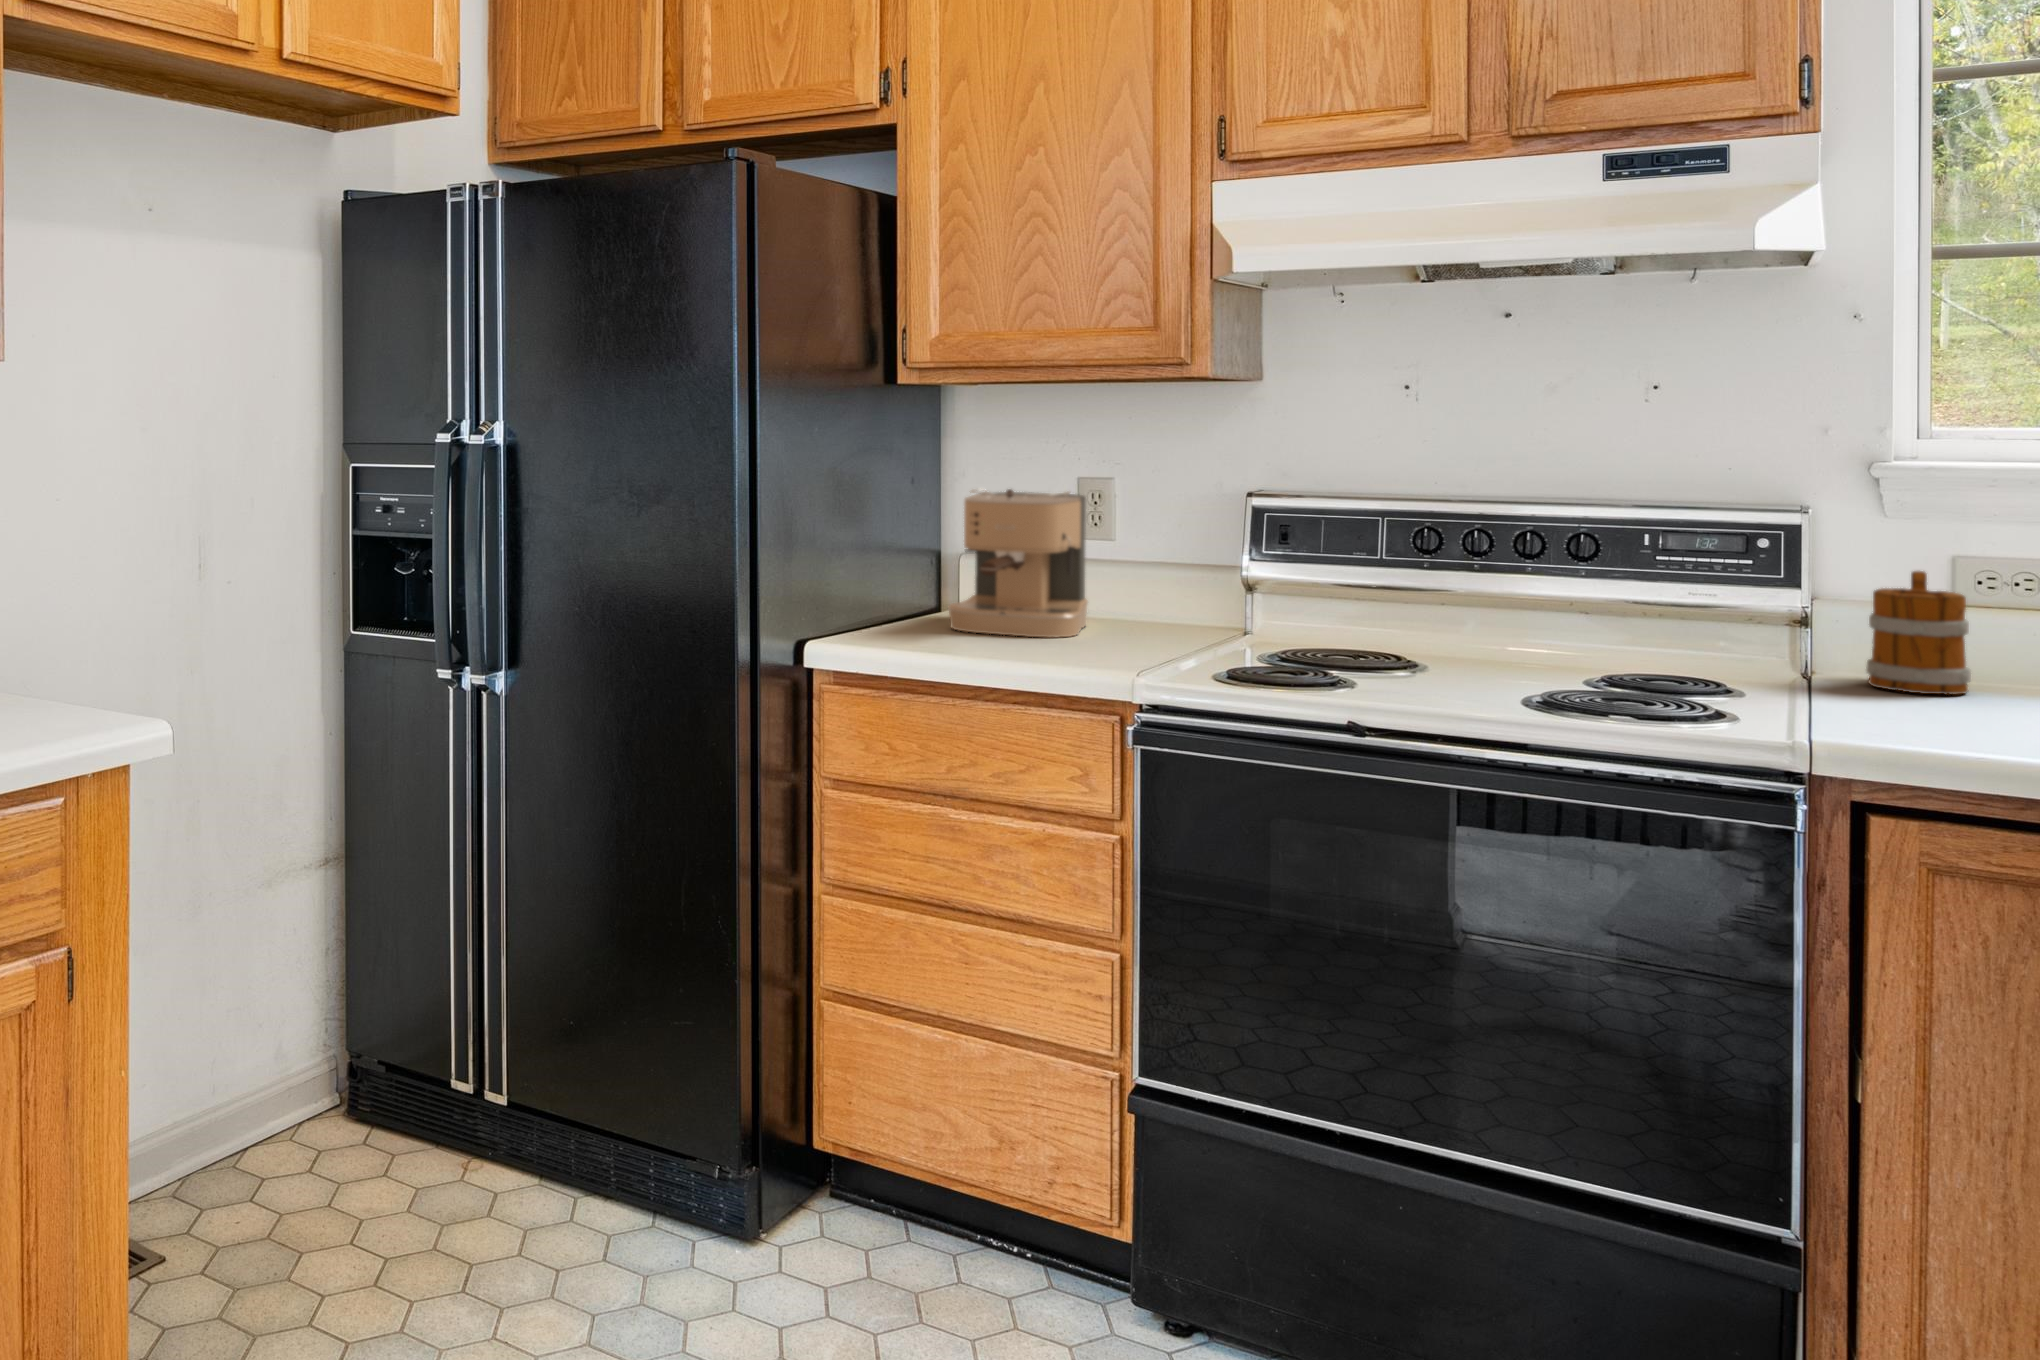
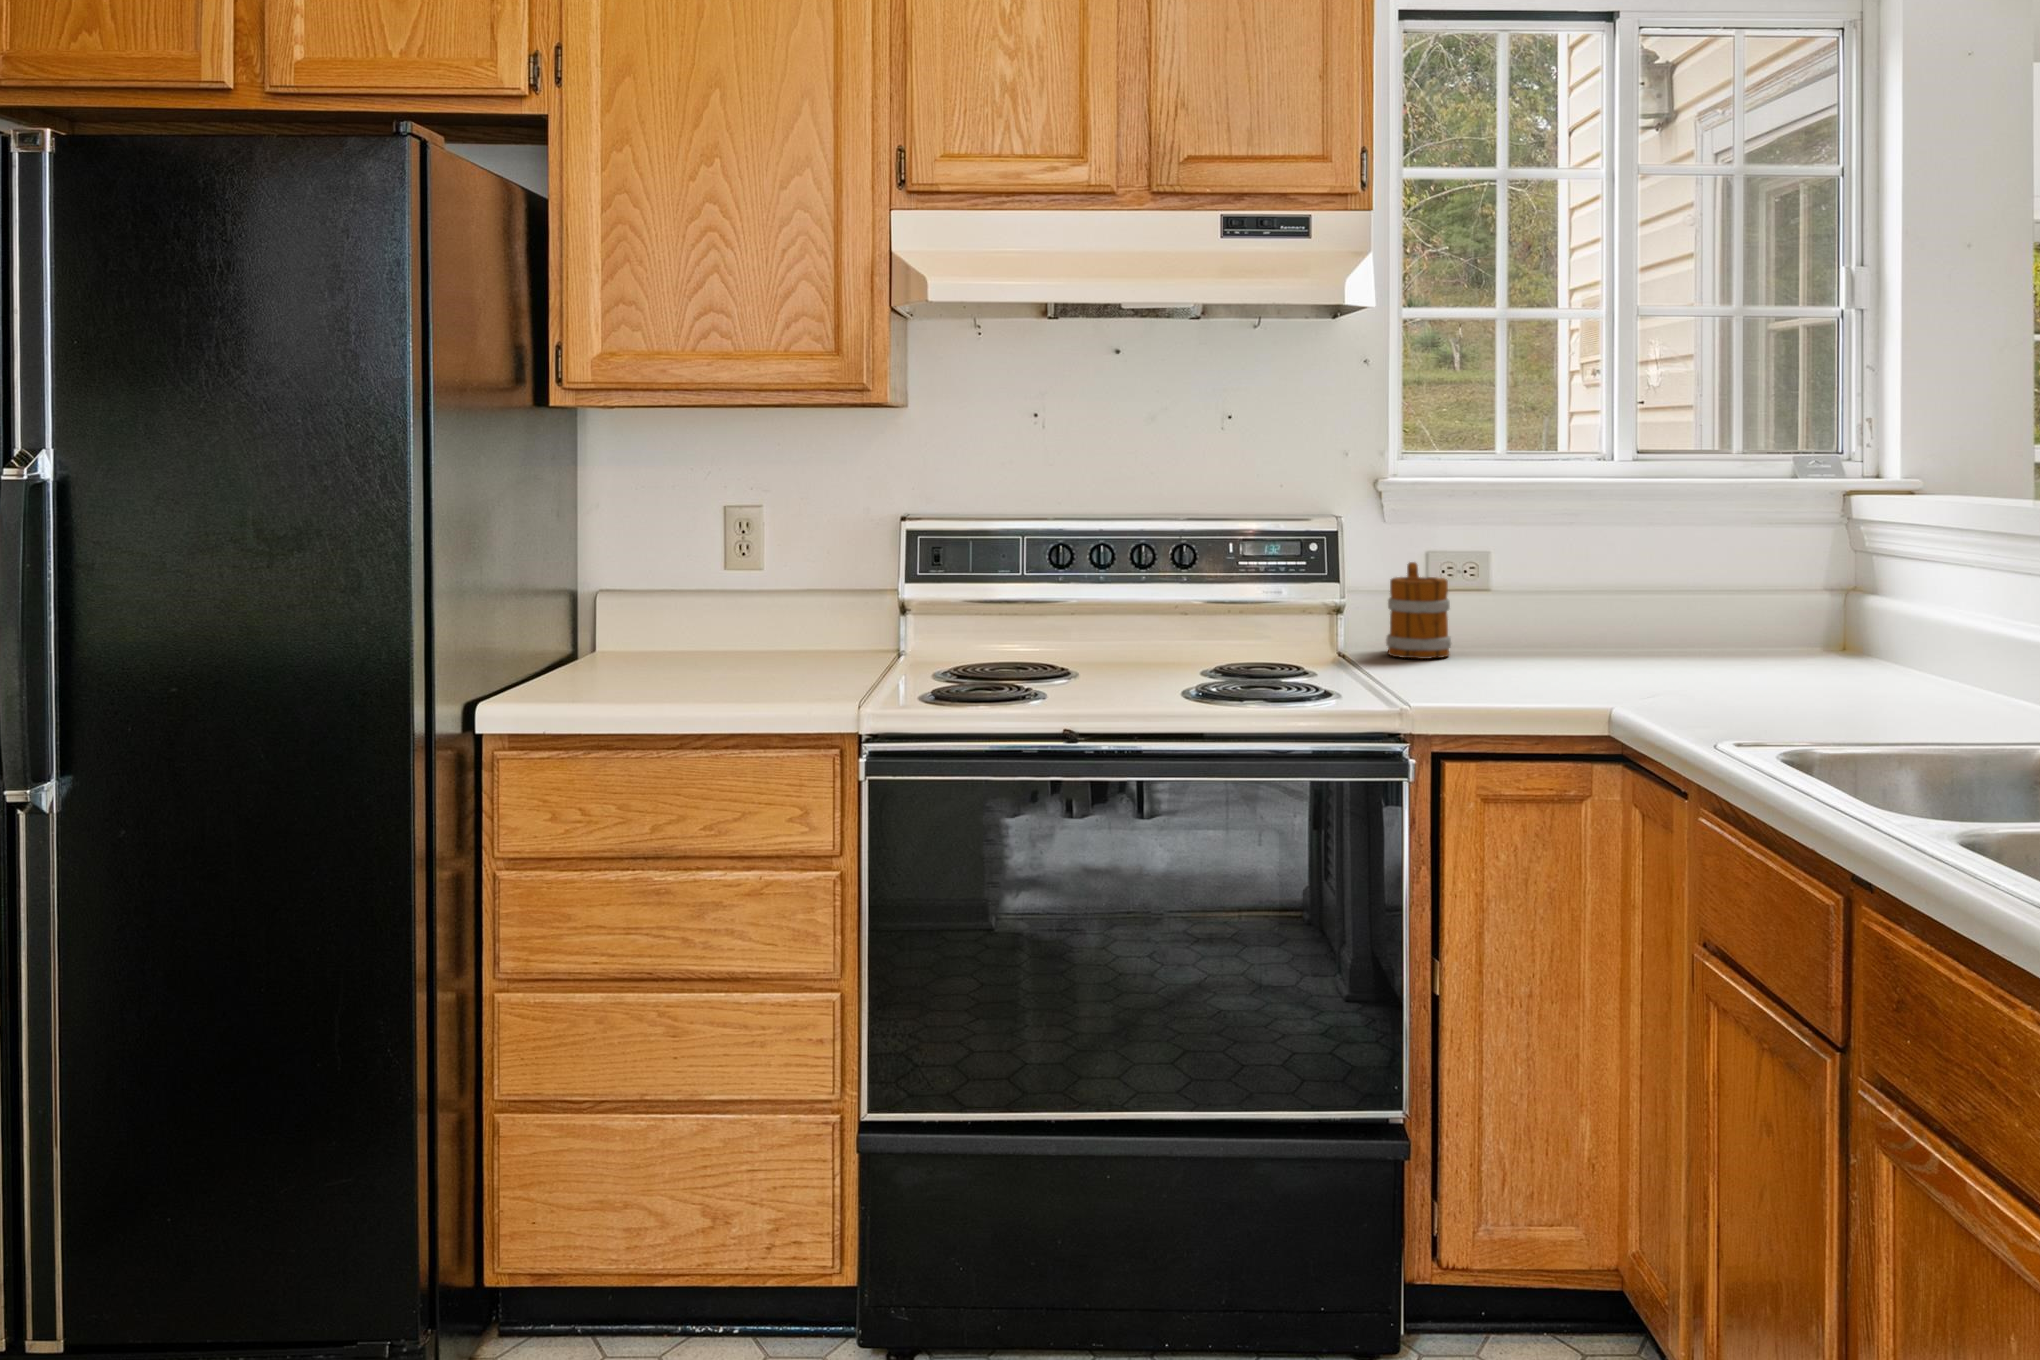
coffee maker: present [949,489,1088,637] -> none [607,521,752,678]

